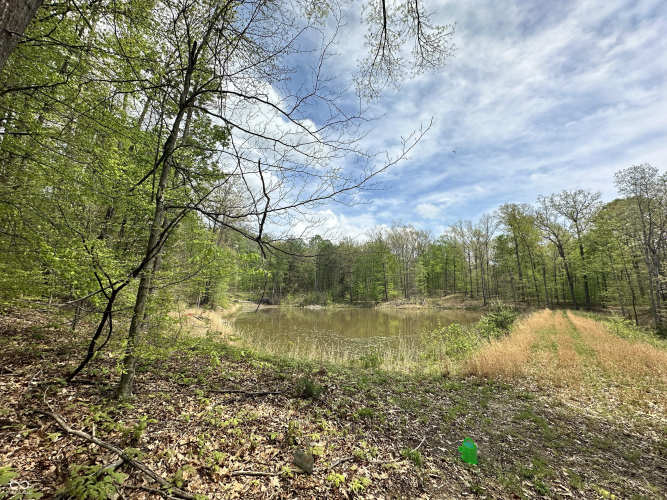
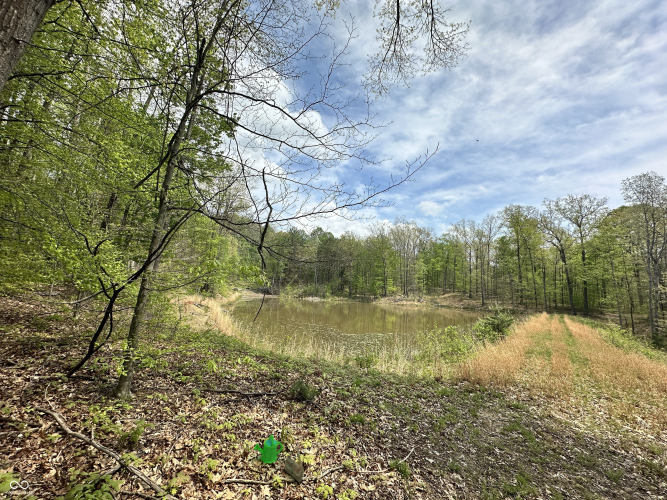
watering can: present [458,437,478,464] -> present [254,435,283,463]

